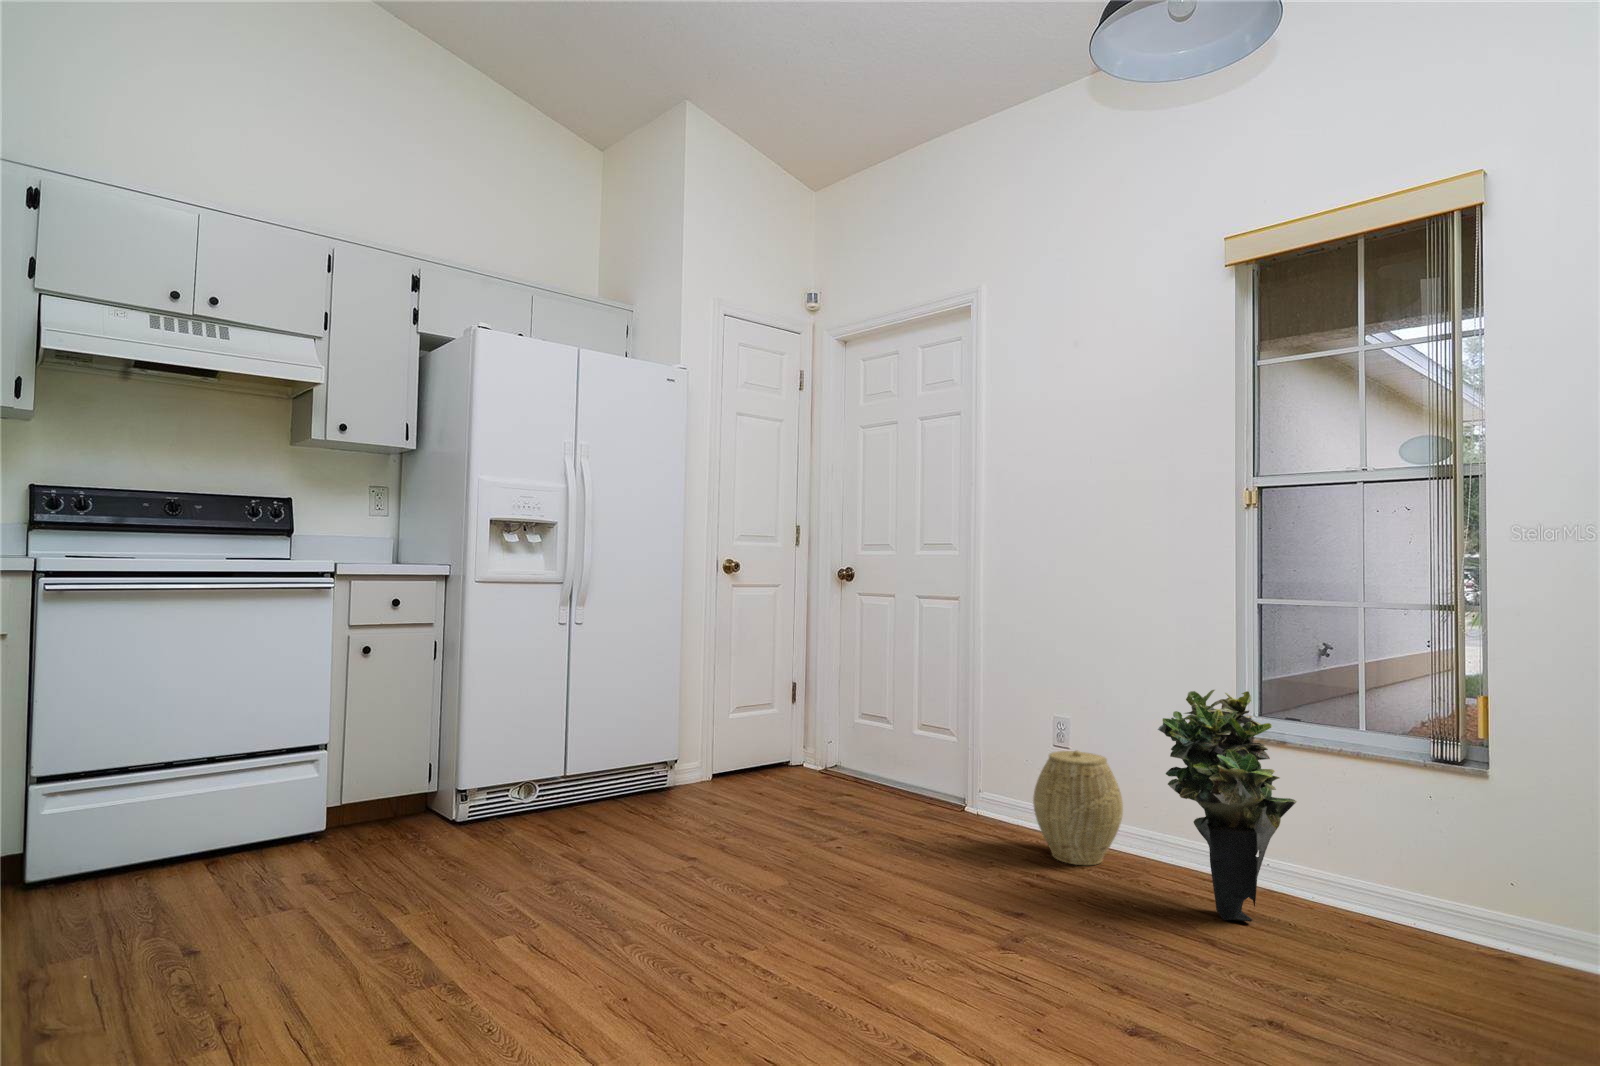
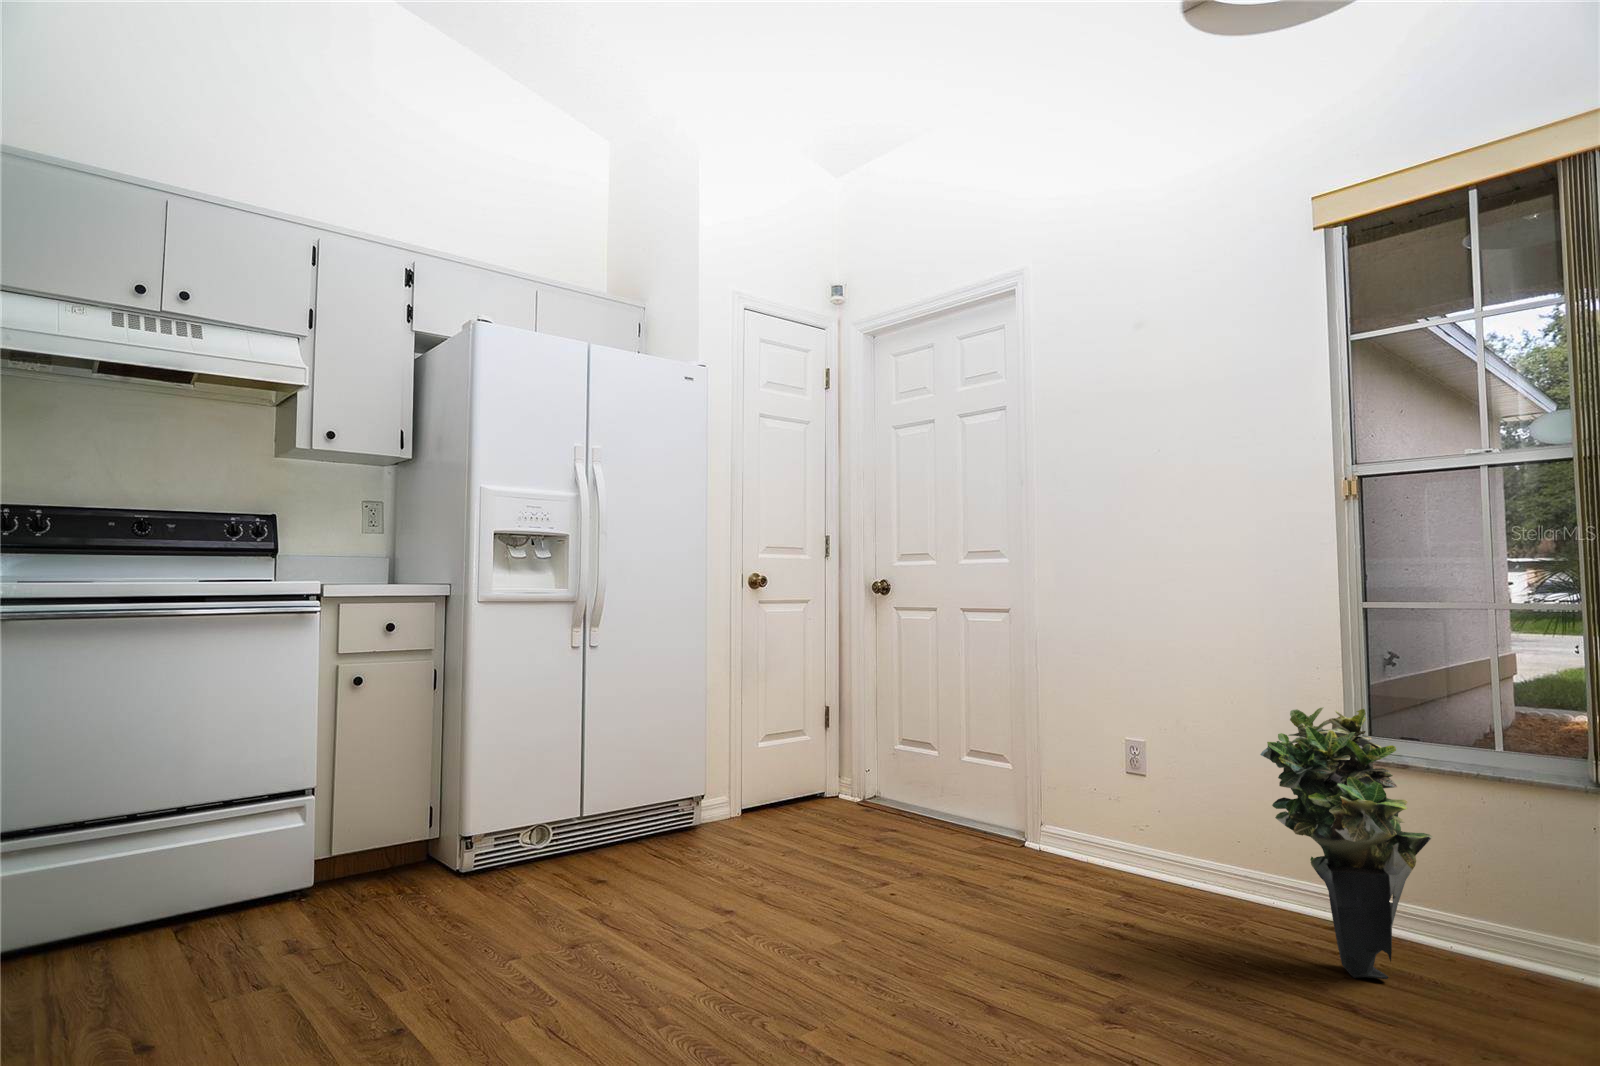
woven basket: present [1033,750,1123,865] -> none [1111,779,1215,911]

